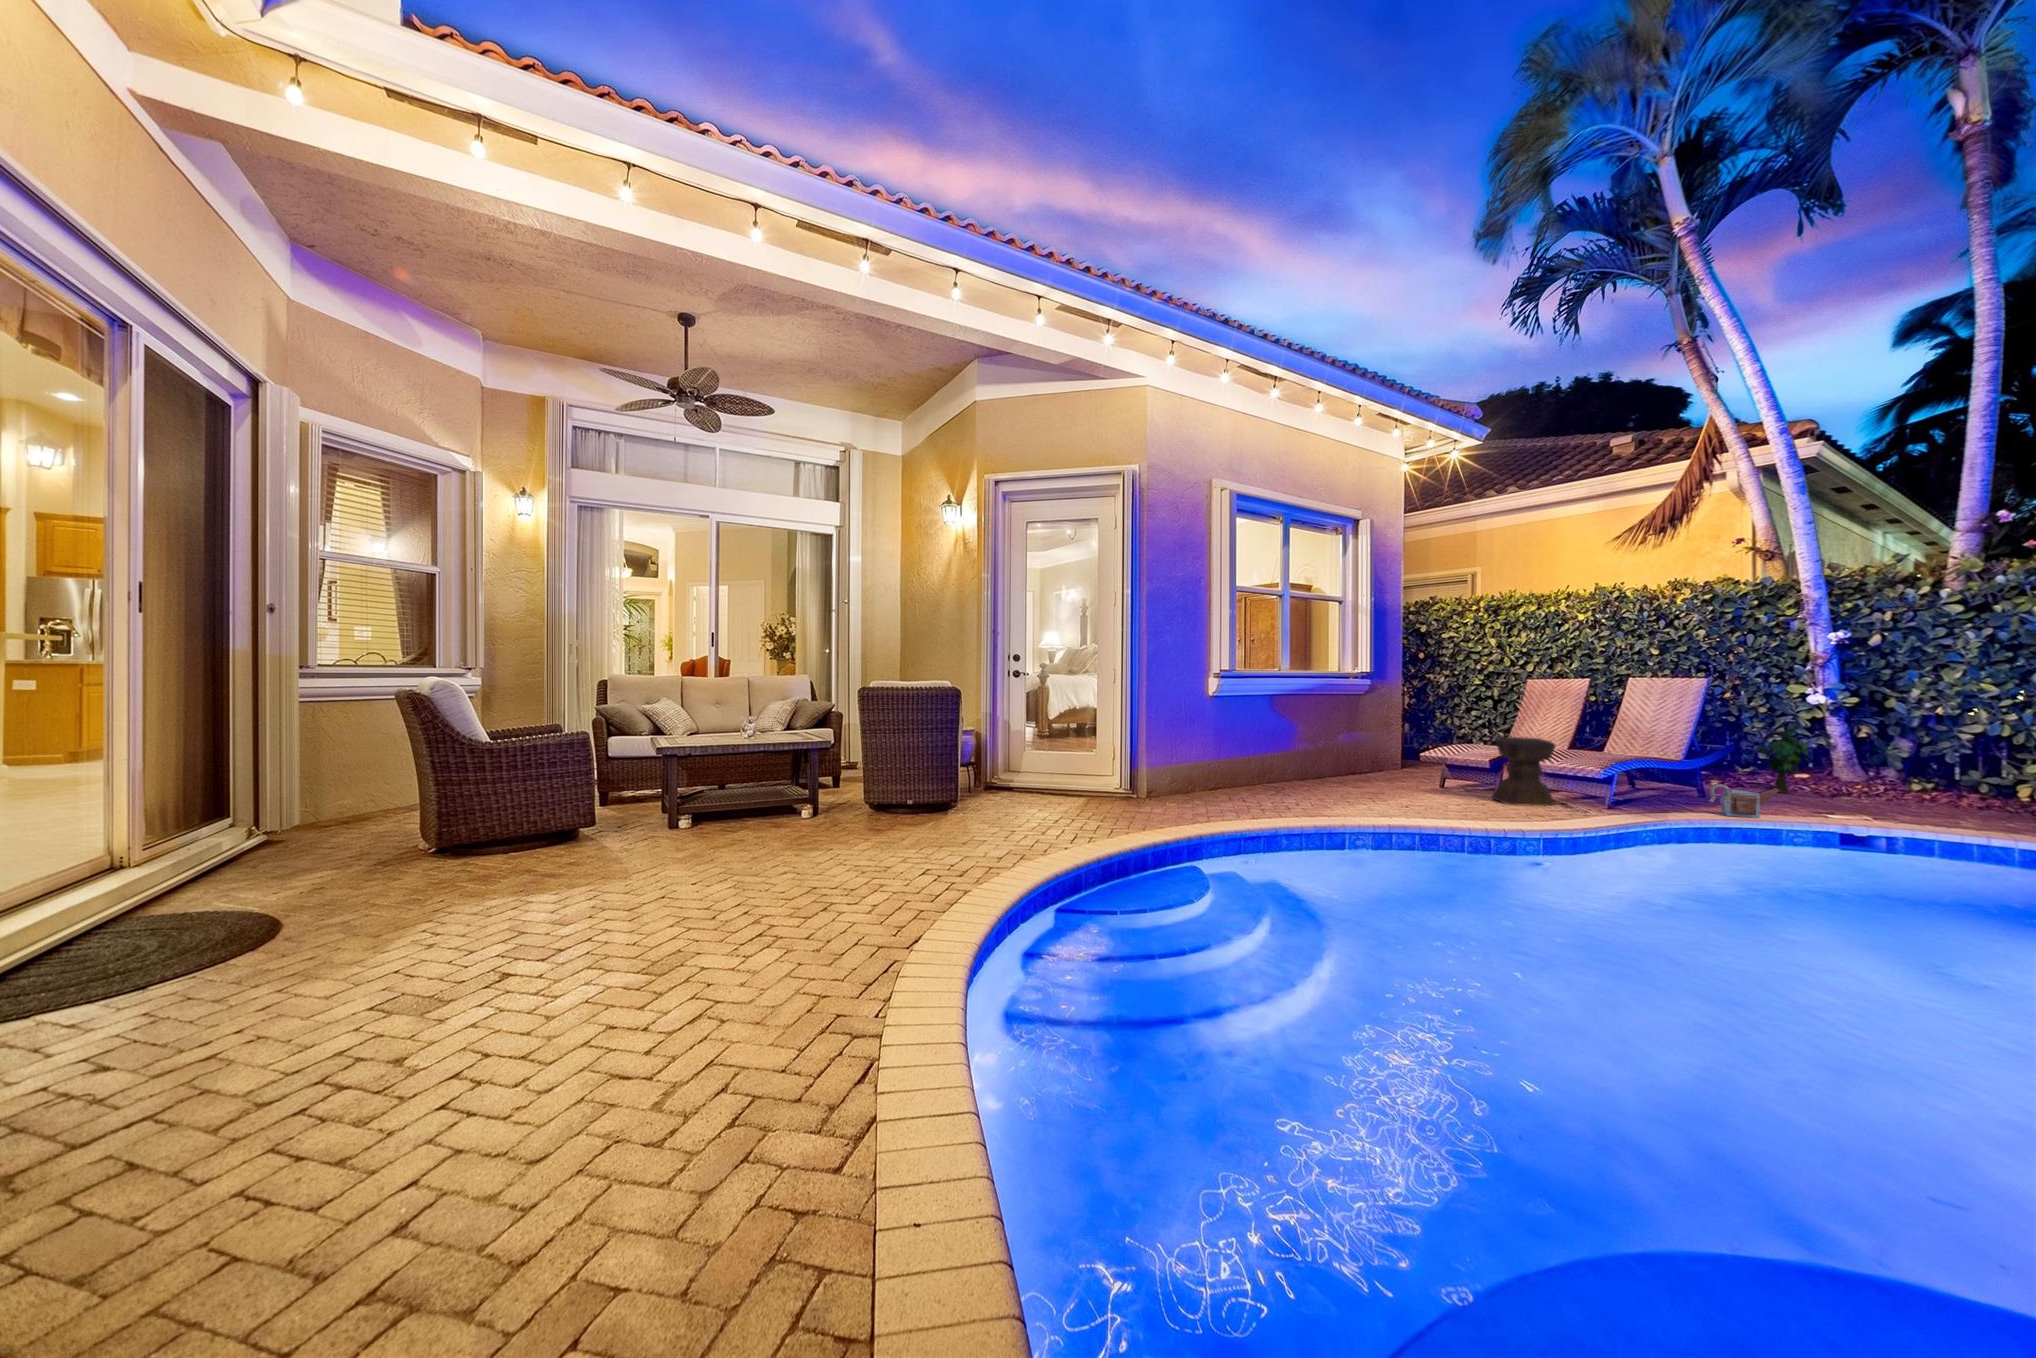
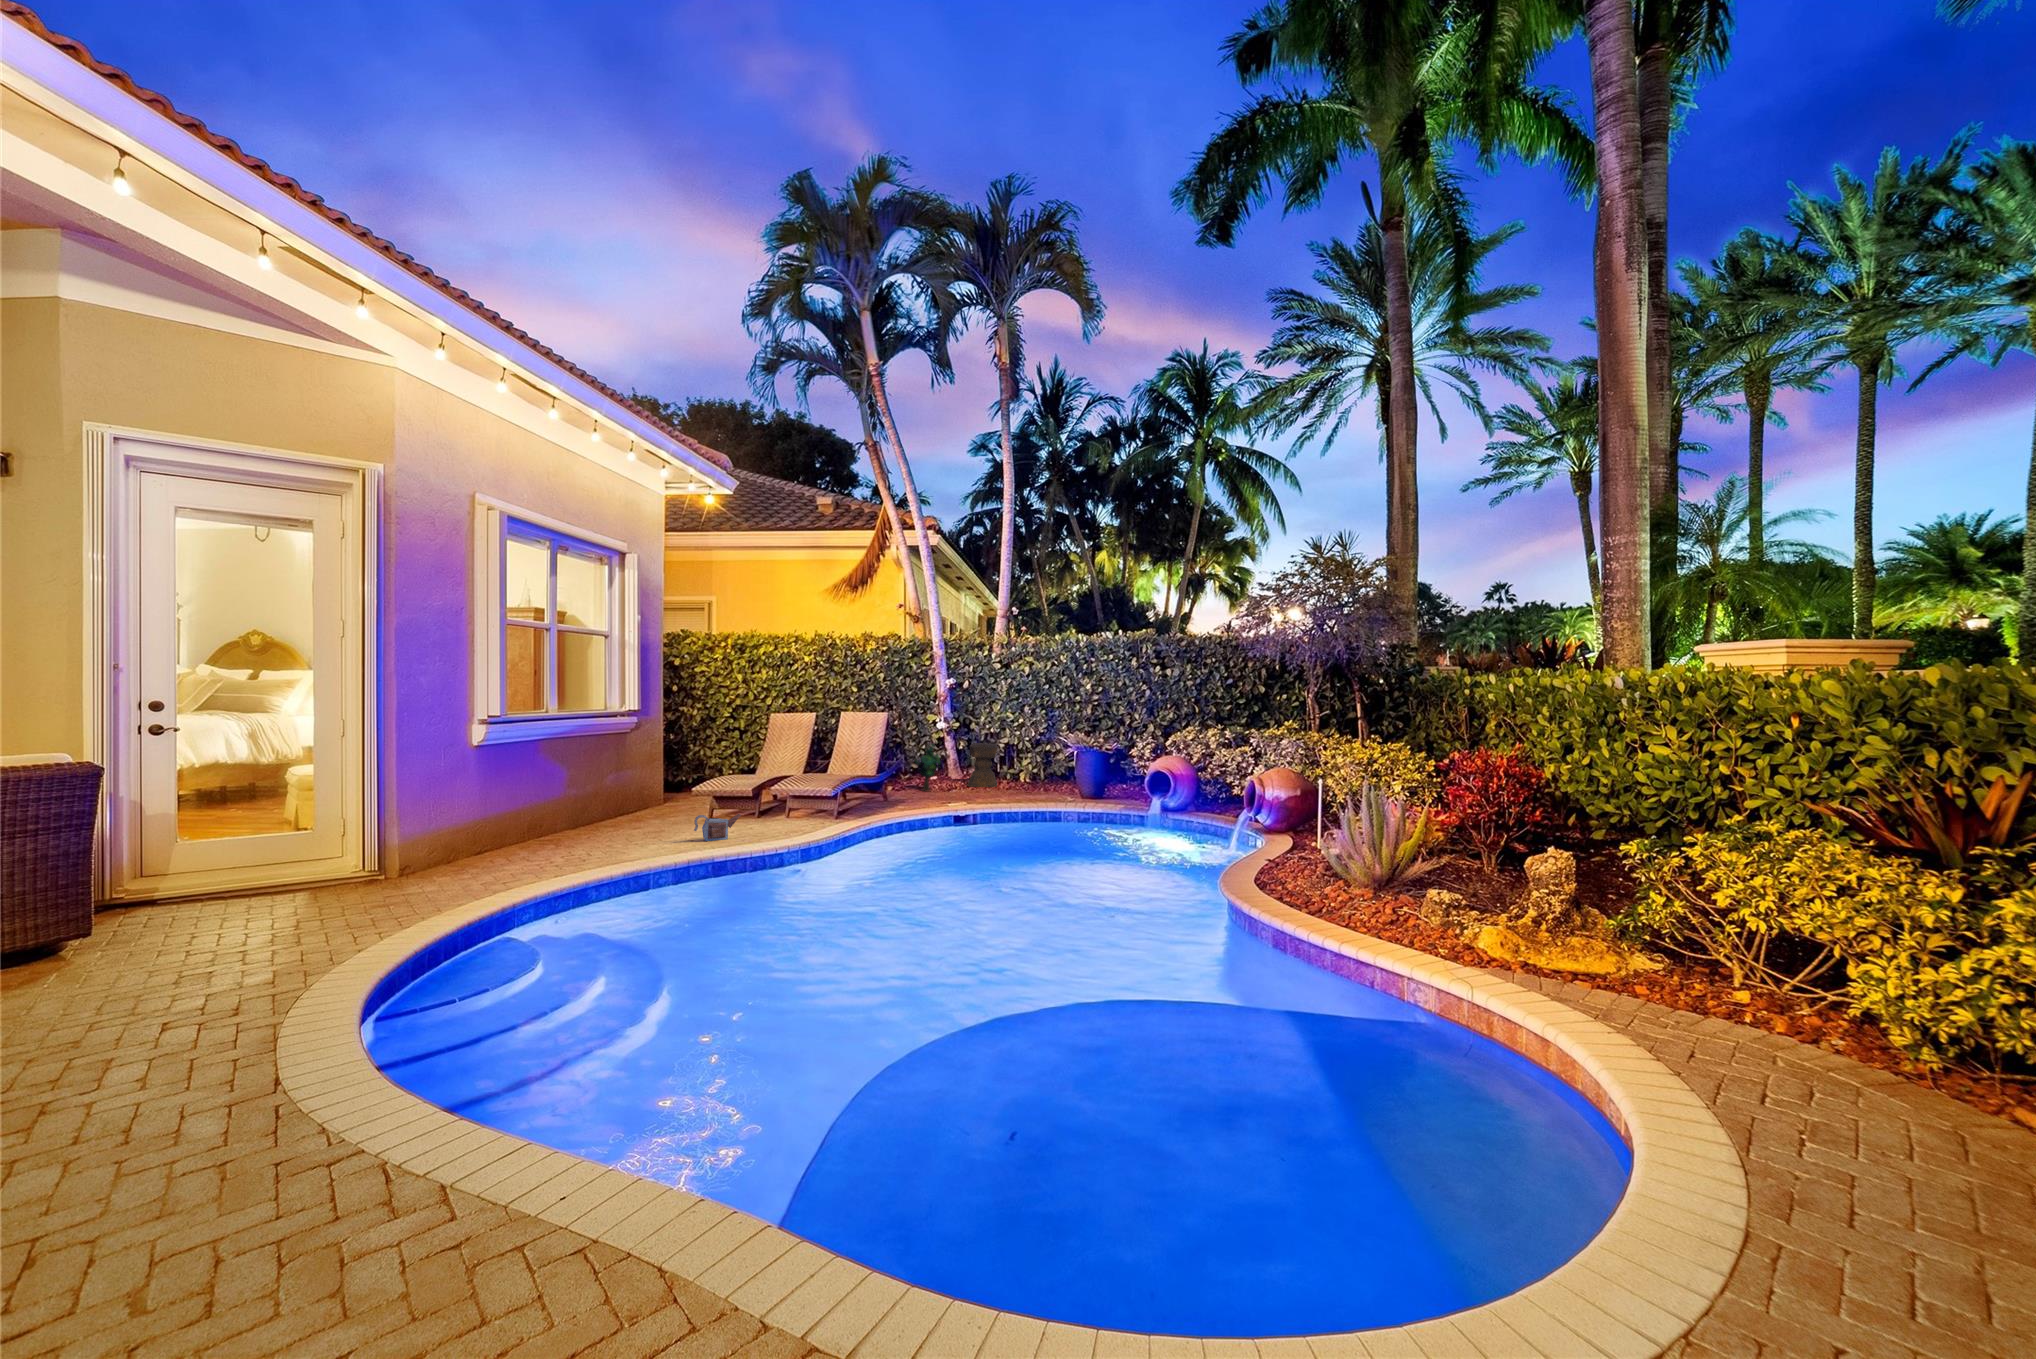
stool: present [1492,737,1556,806] -> present [967,743,998,787]
watering can: present [1709,784,1780,818] -> present [694,814,741,841]

